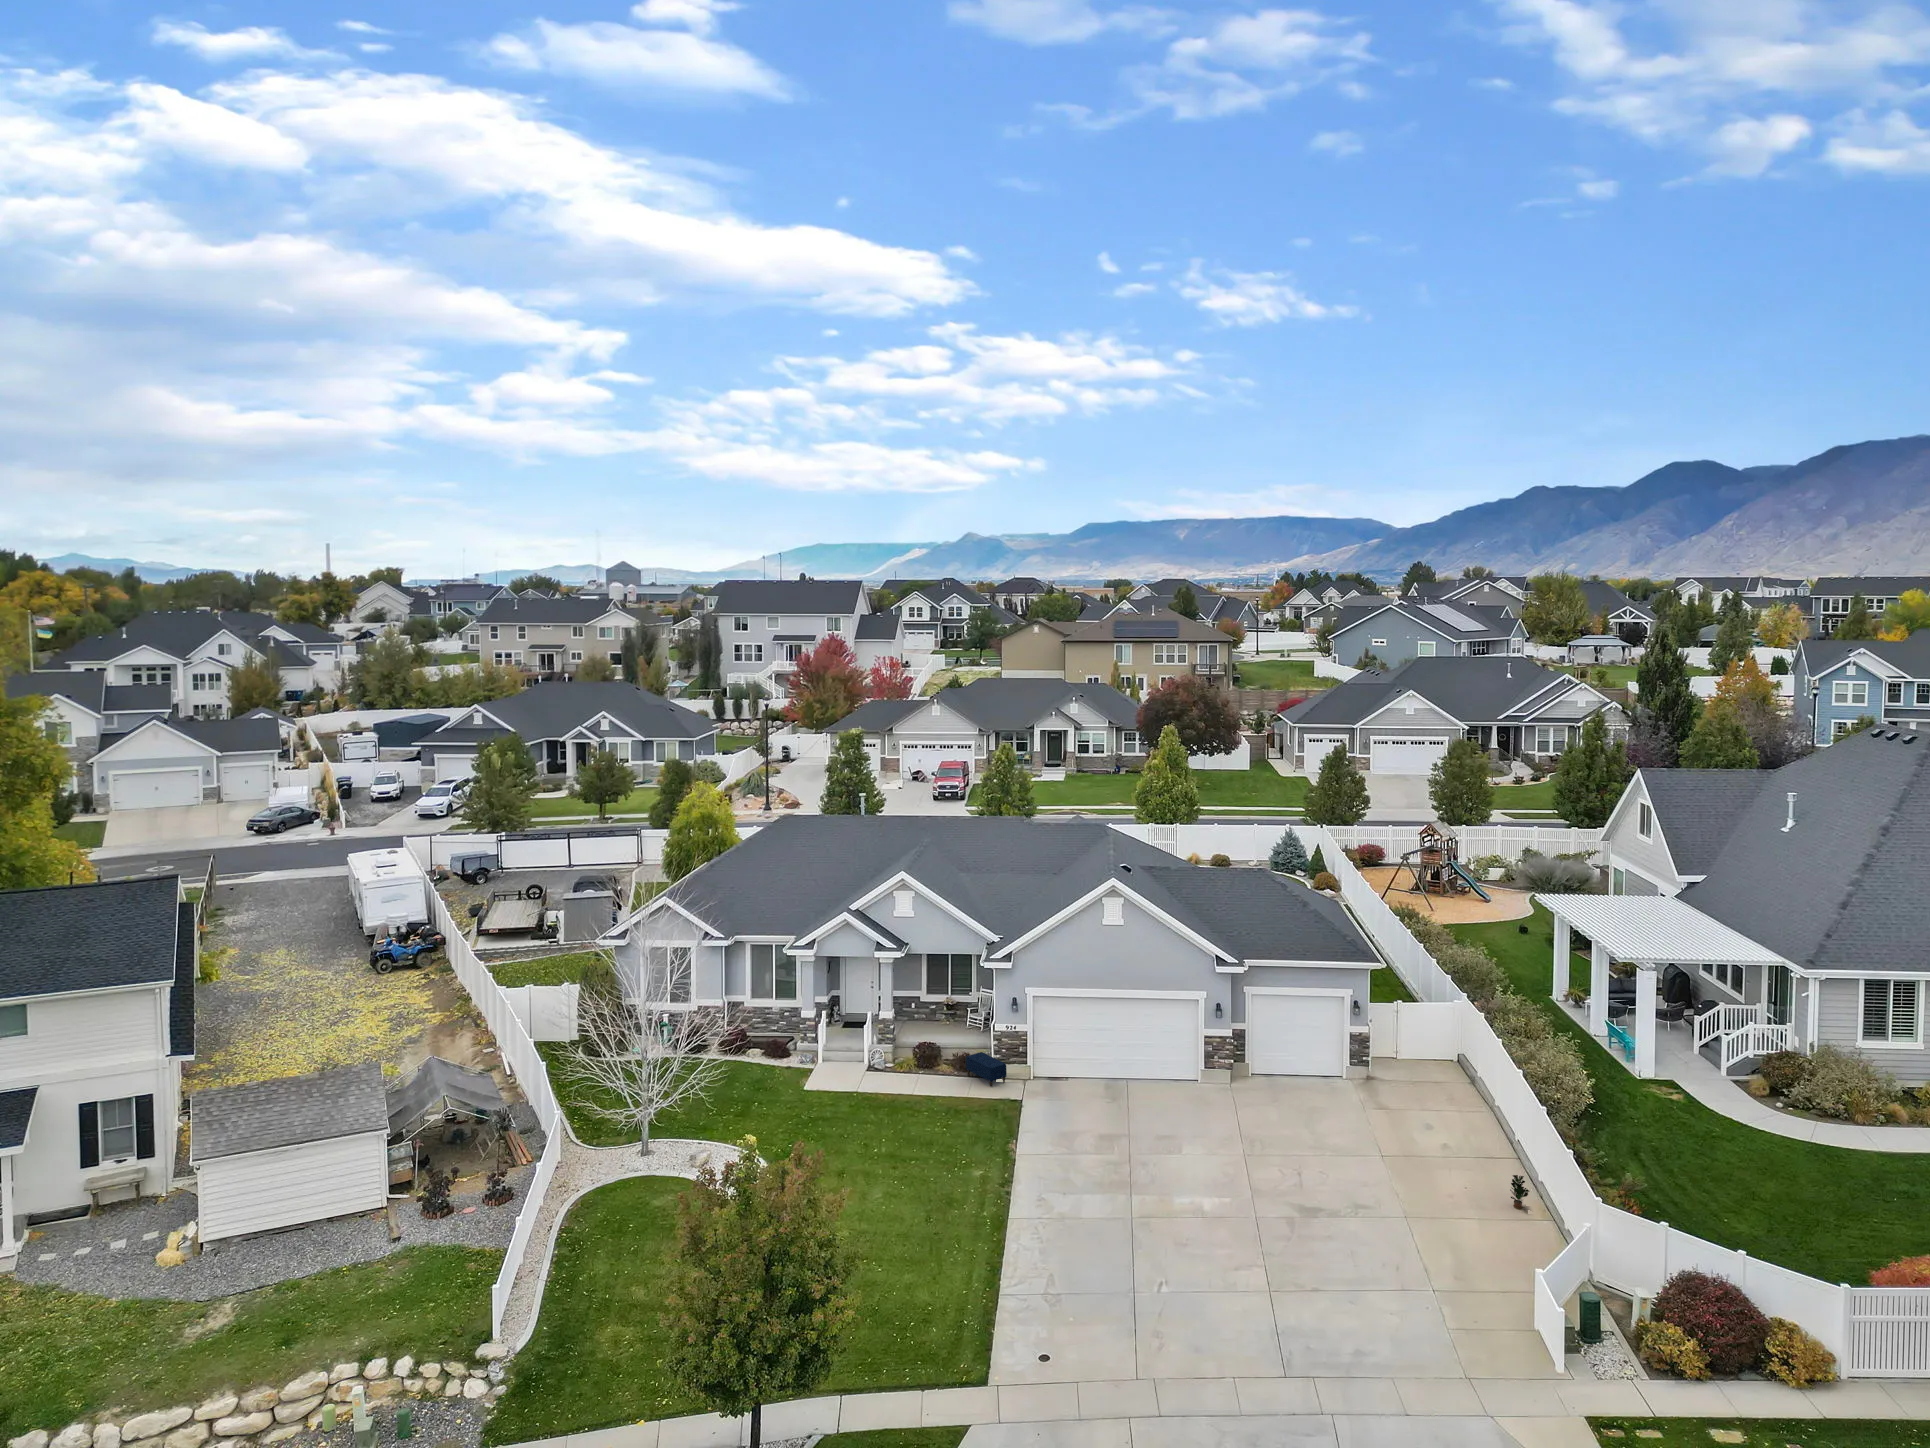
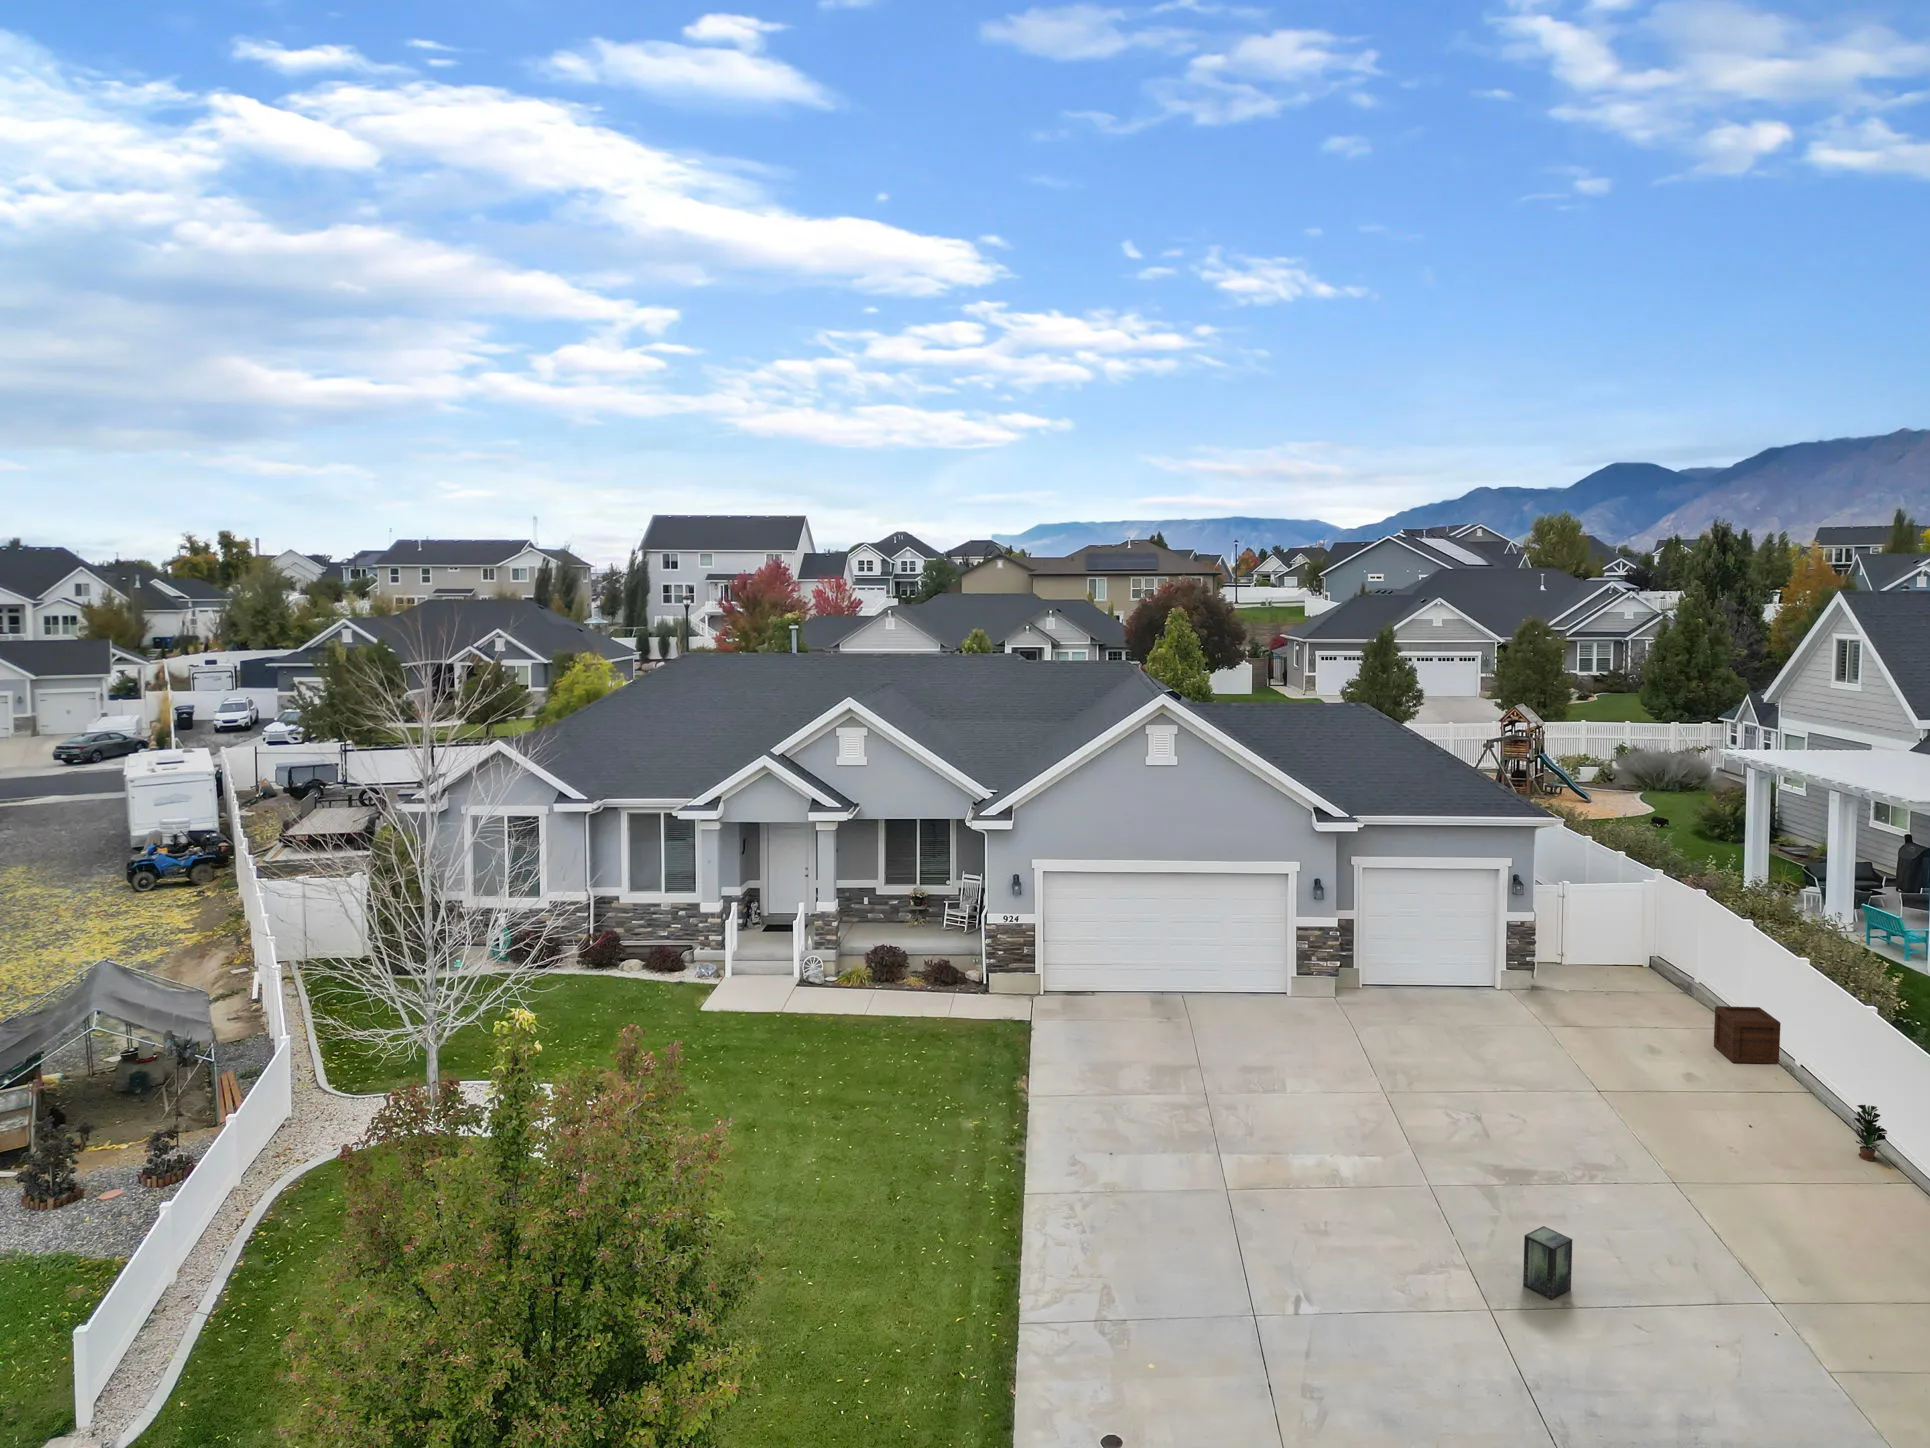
bench: present [966,1052,1007,1087] -> none [943,957,1004,1004]
wooden crate: none [1465,1102,1501,1142] -> present [1714,1006,1781,1064]
storage box: none [1280,1246,1306,1287] -> present [1523,1226,1572,1300]

